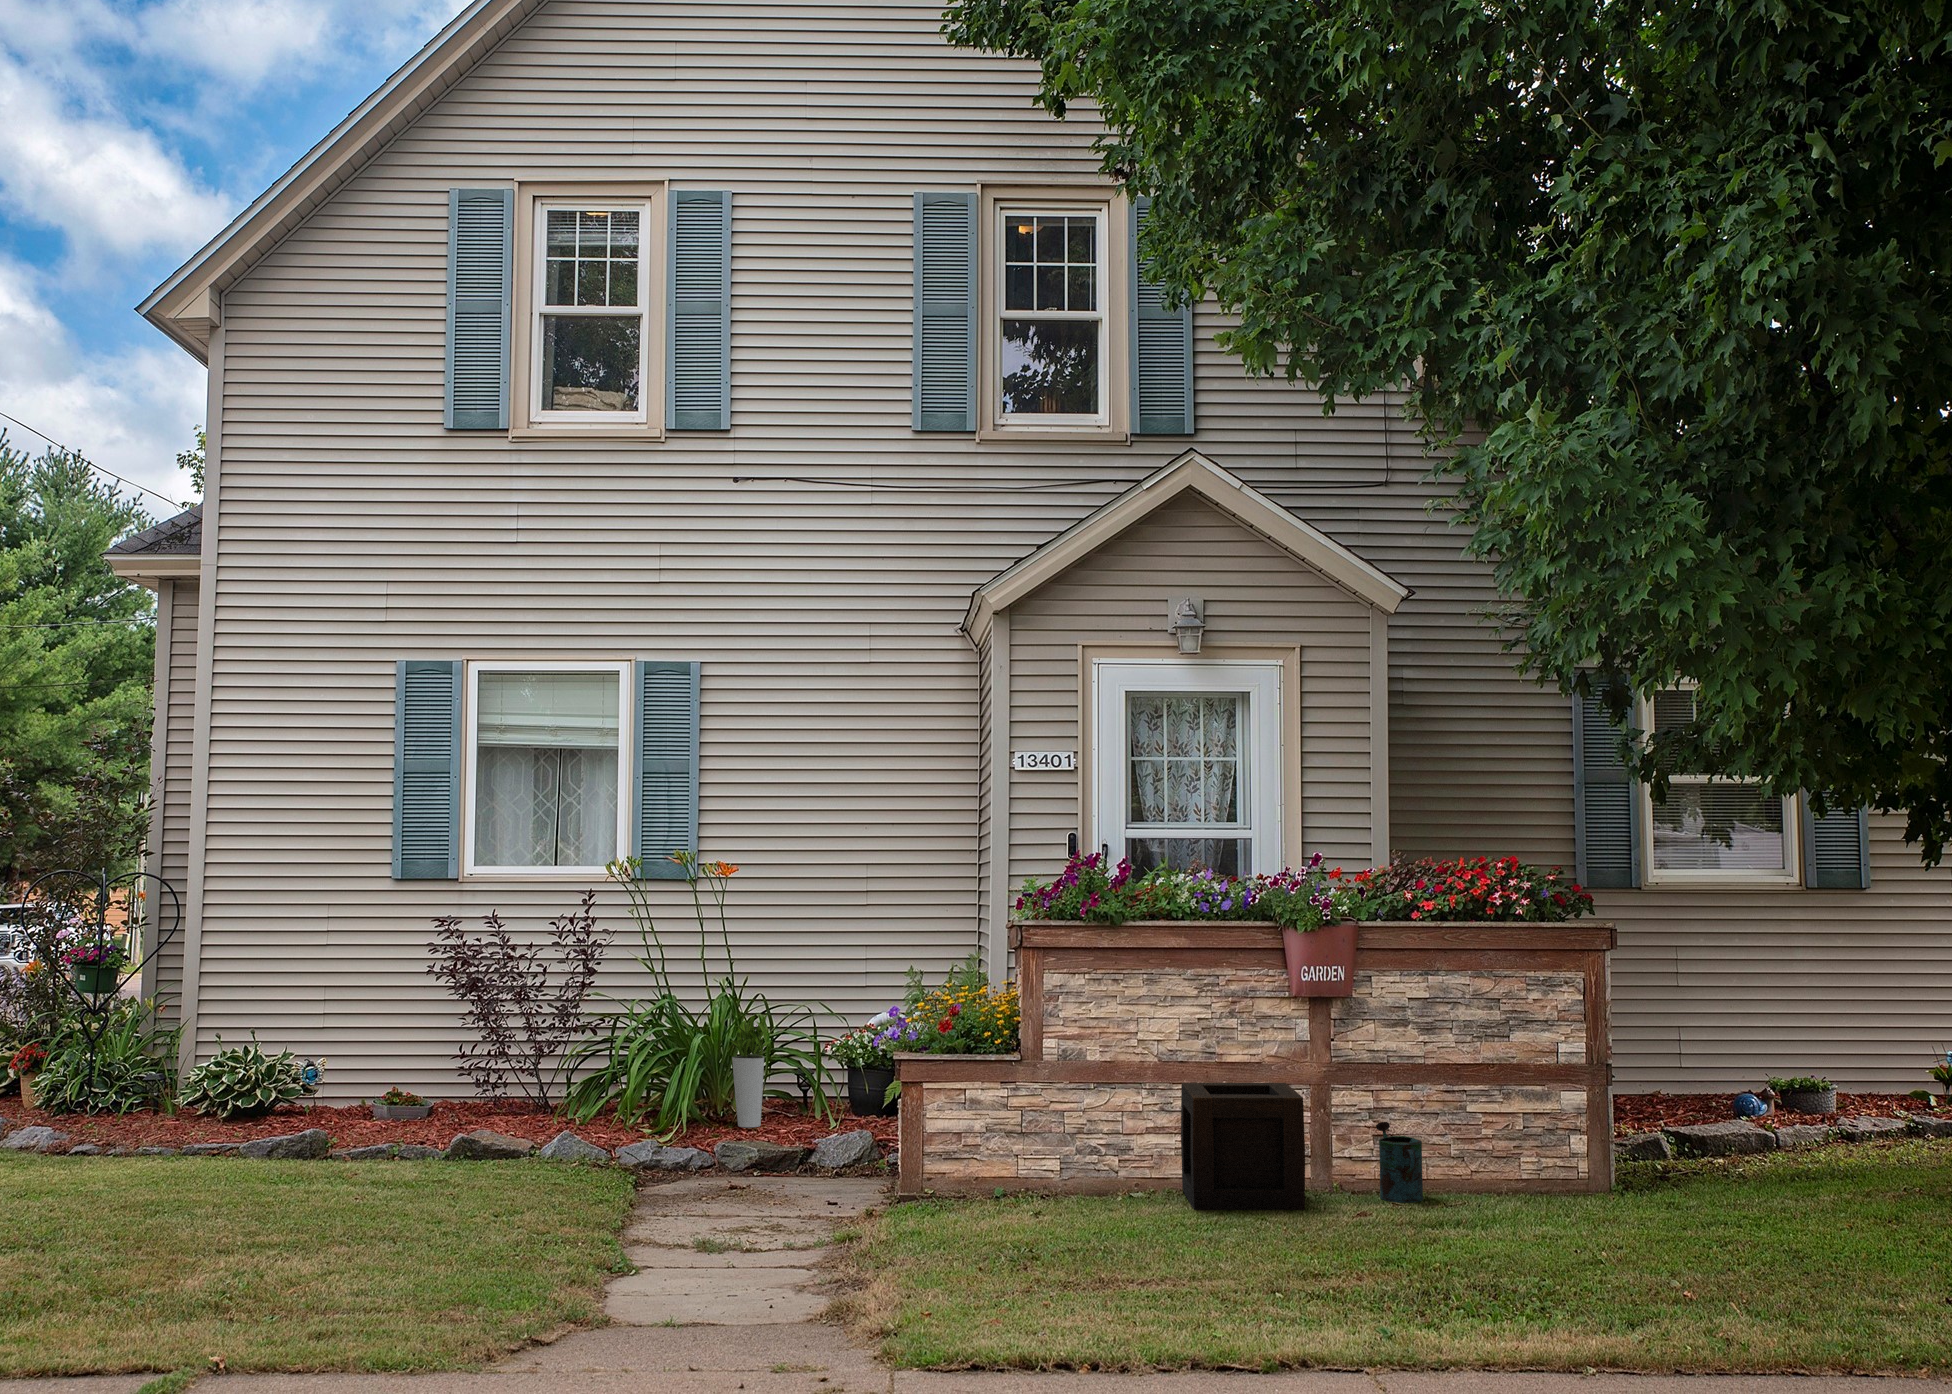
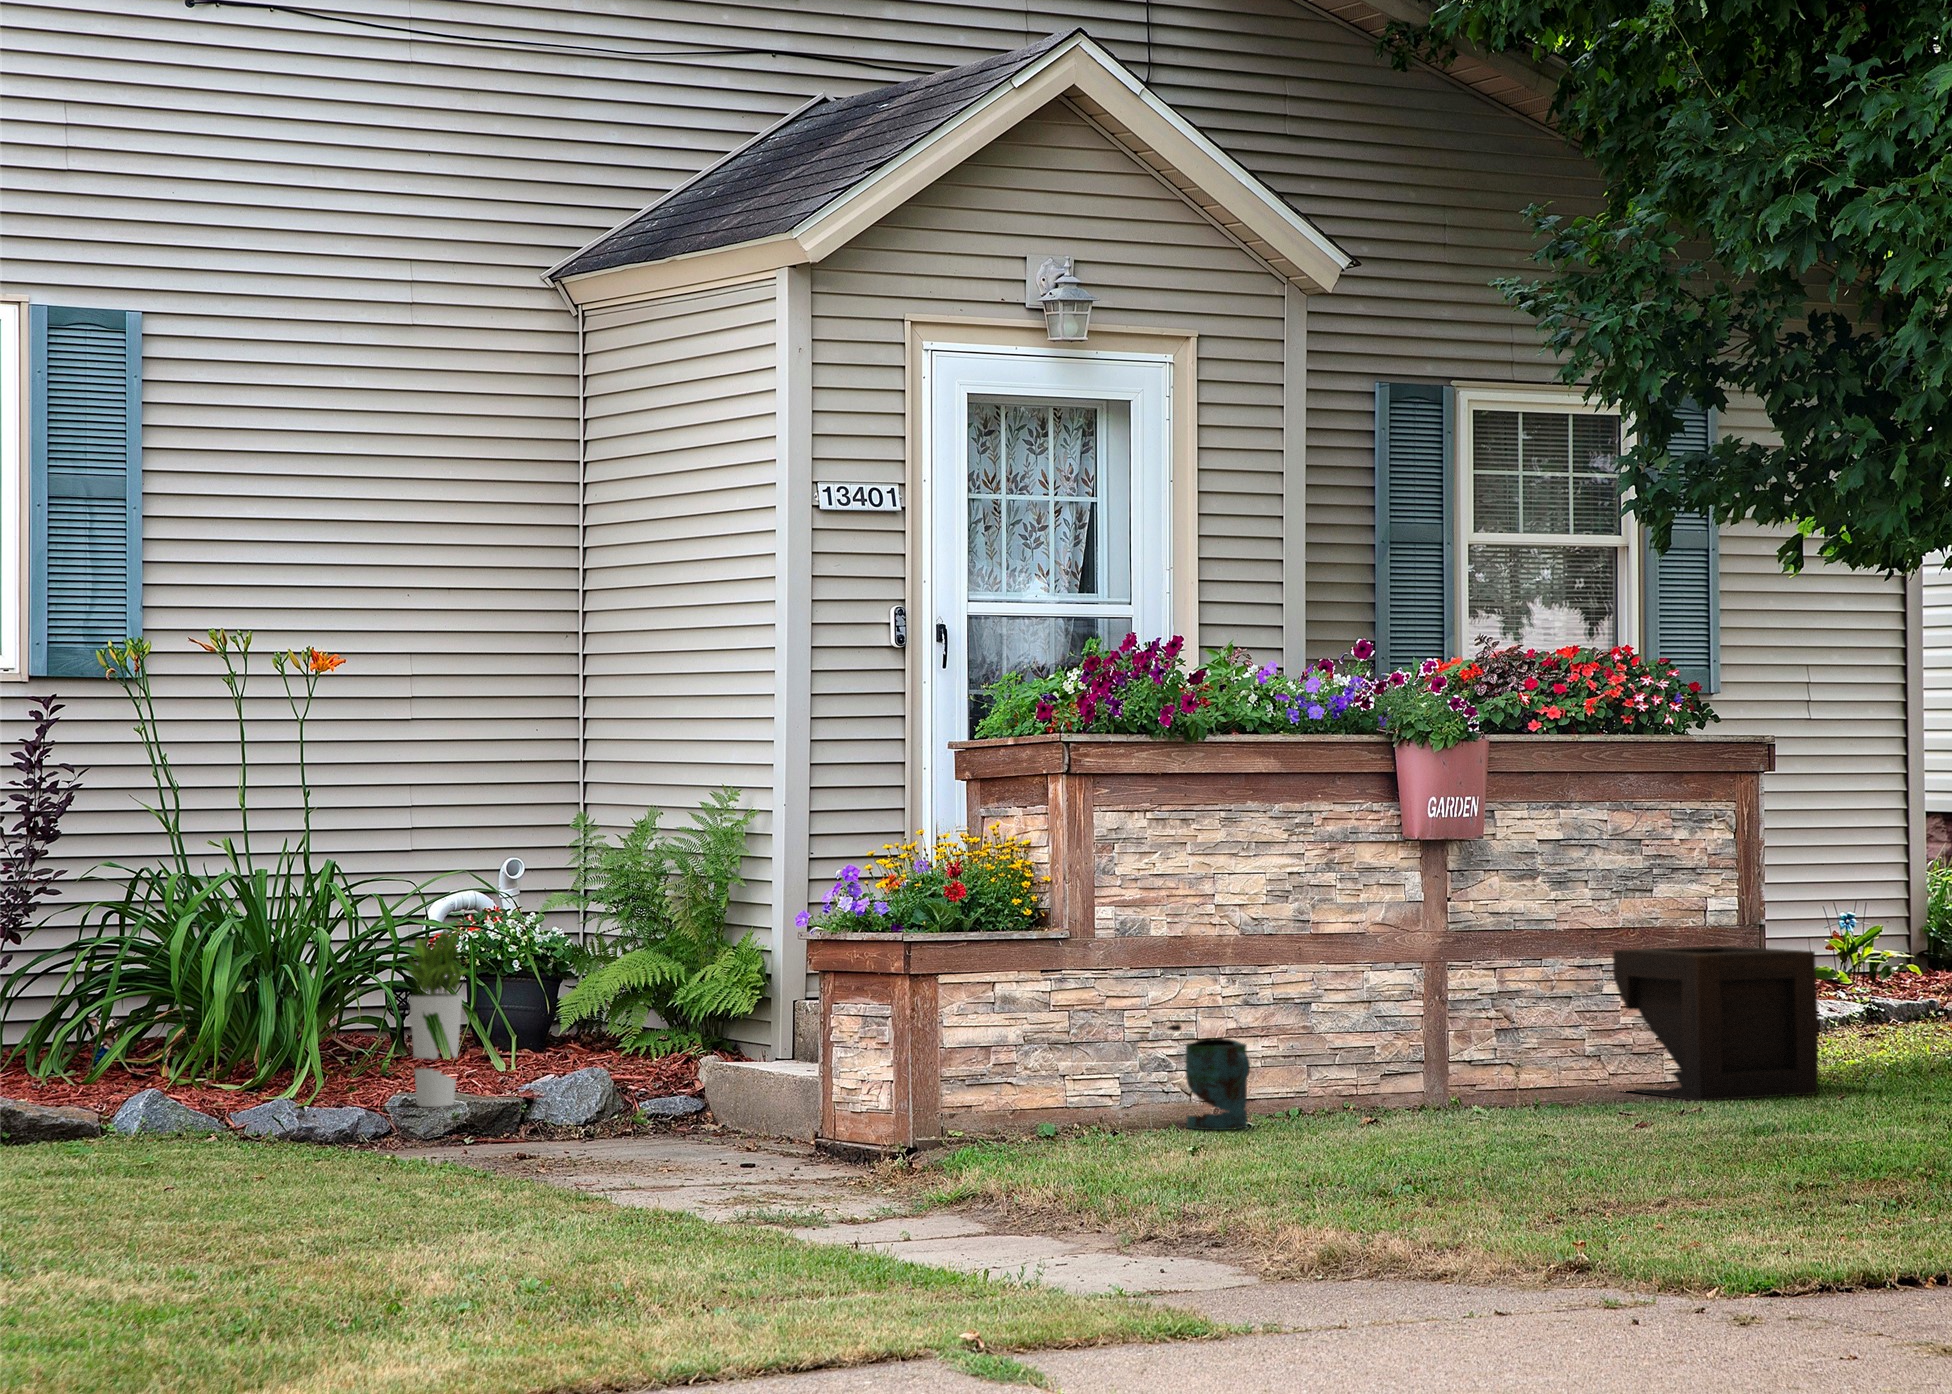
wooden crate: present [1181,1083,1305,1210] -> present [1613,946,1818,1101]
watering can: present [1376,1122,1423,1203] -> present [1168,1024,1250,1130]

